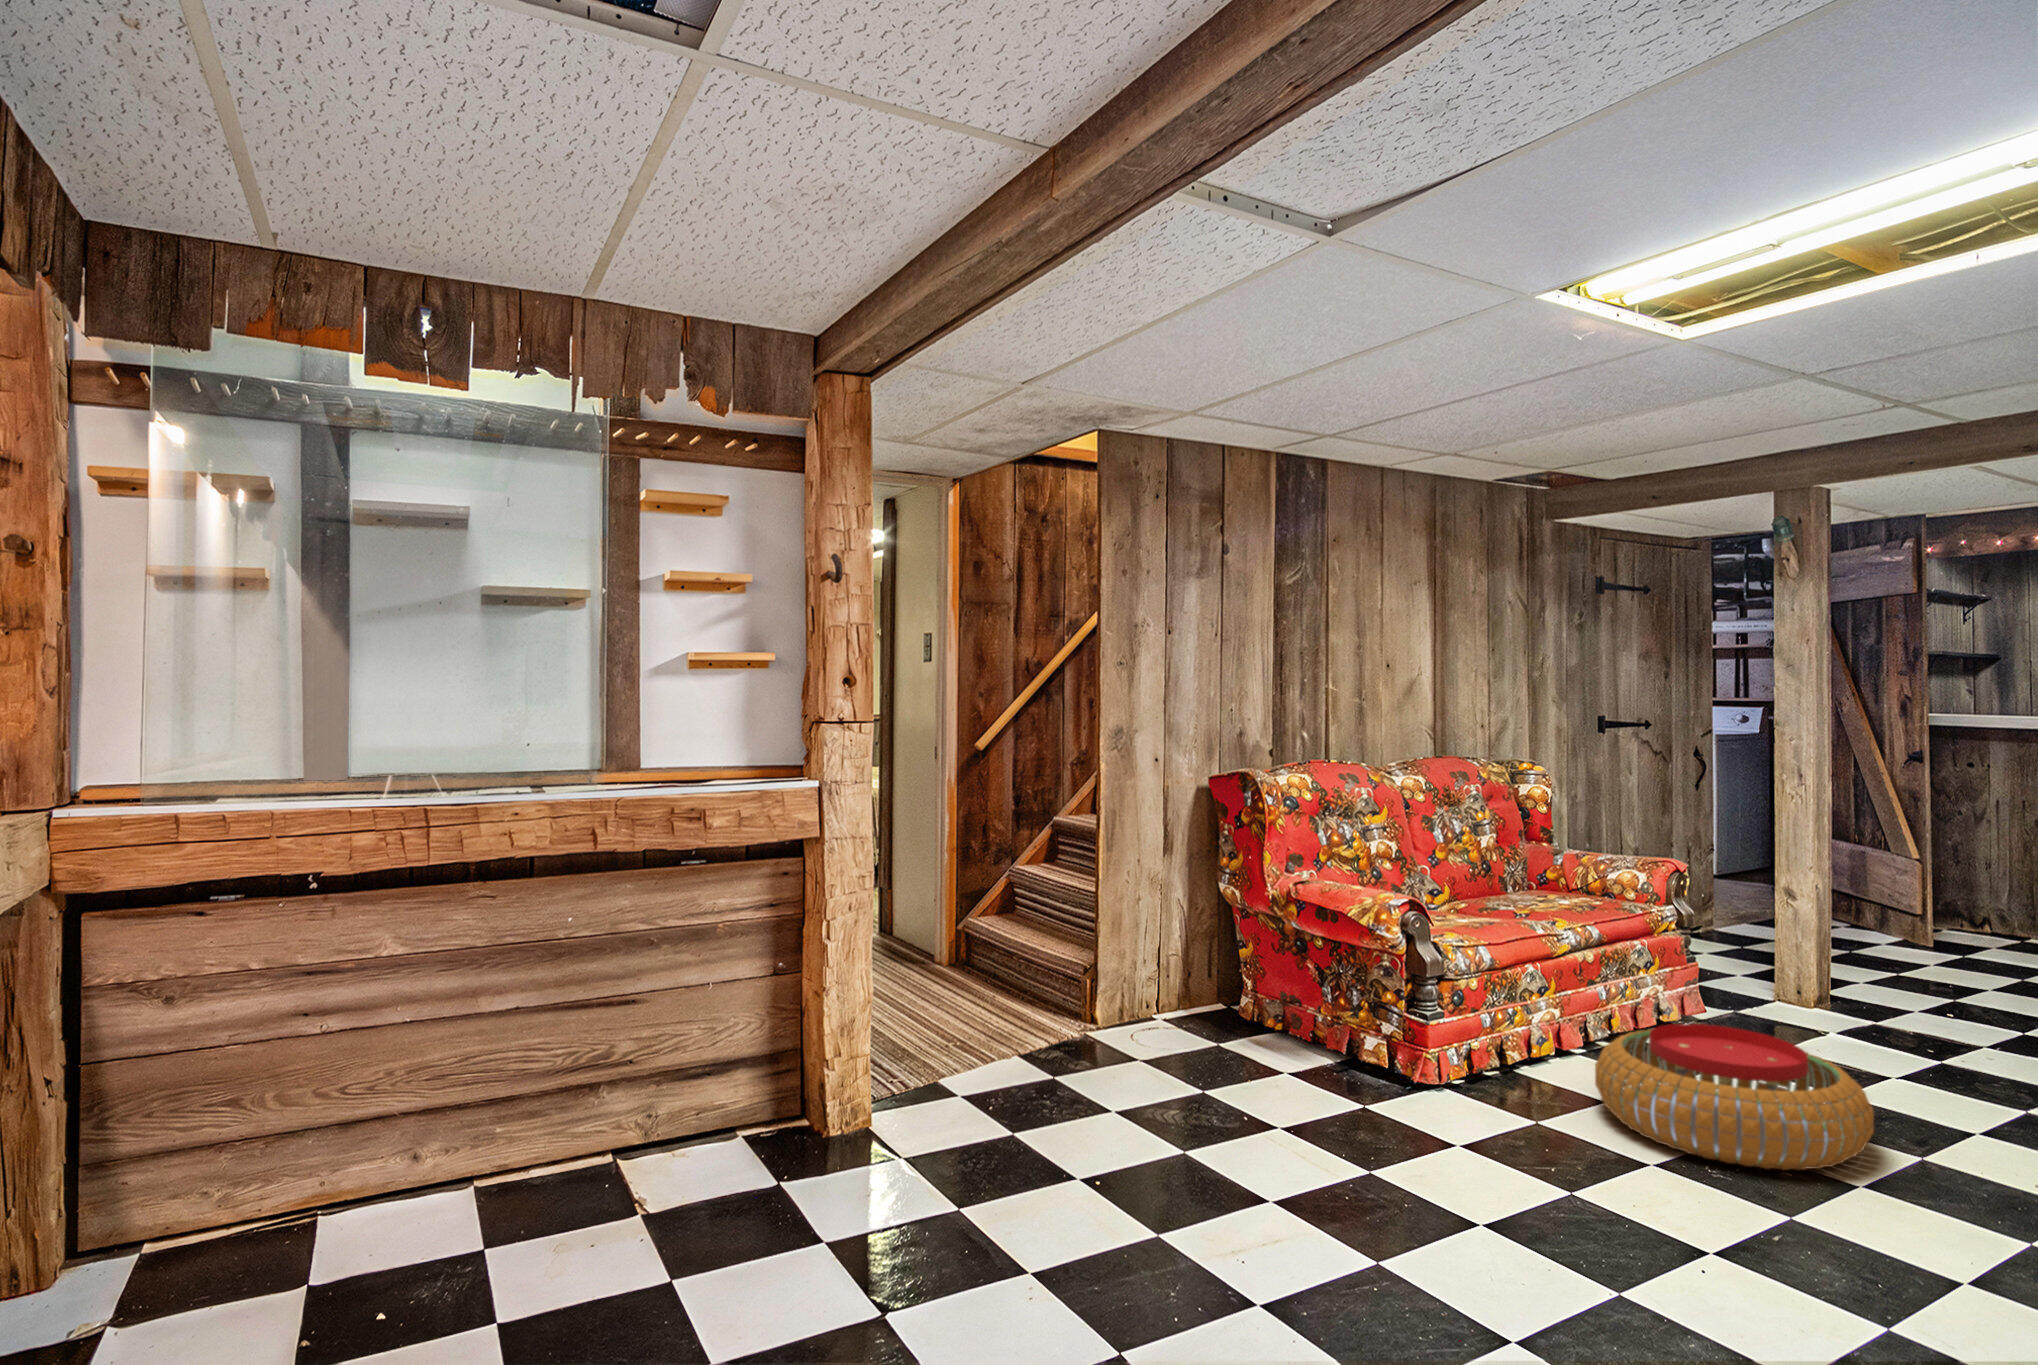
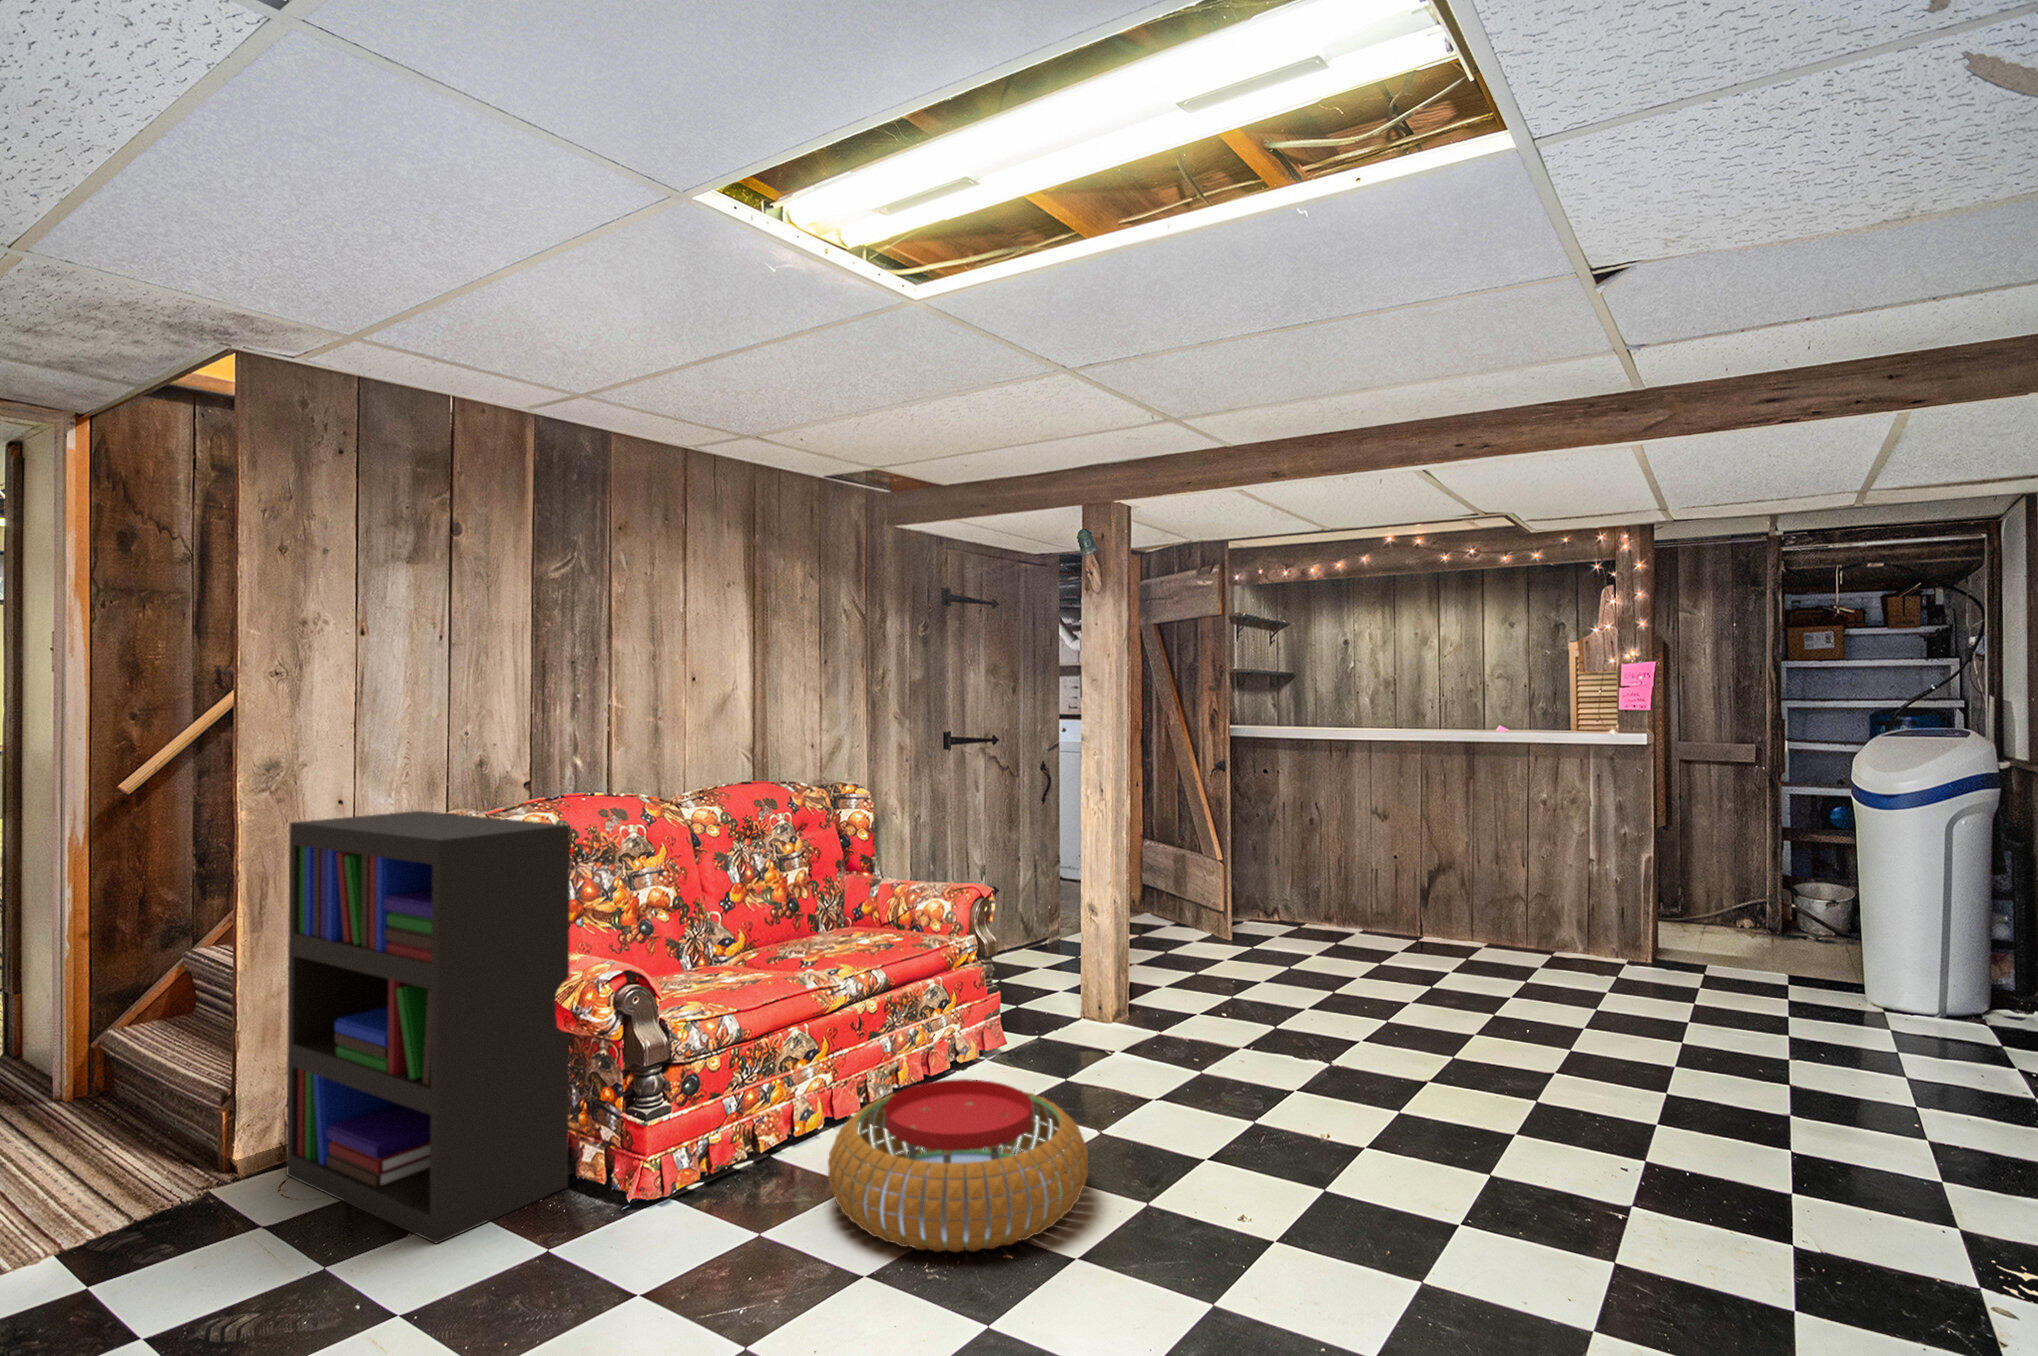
bookshelf: none [1134,767,1355,1089] -> present [286,811,570,1244]

